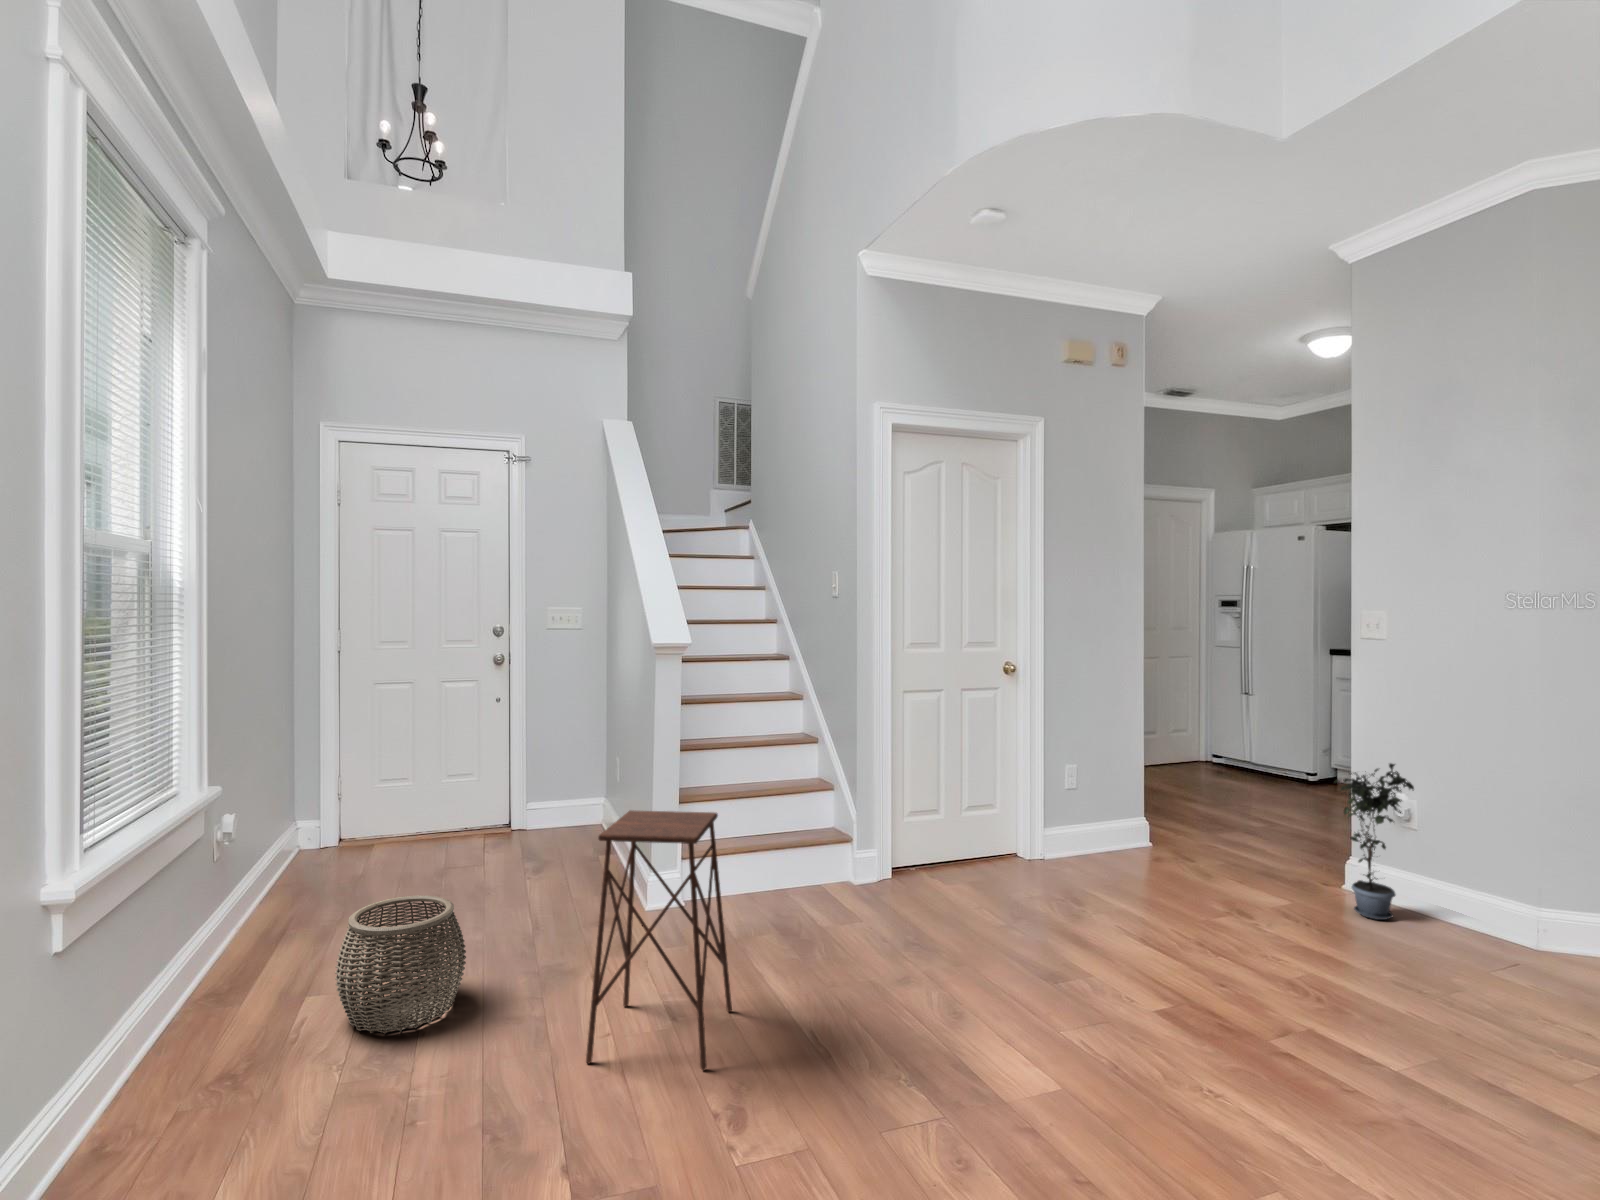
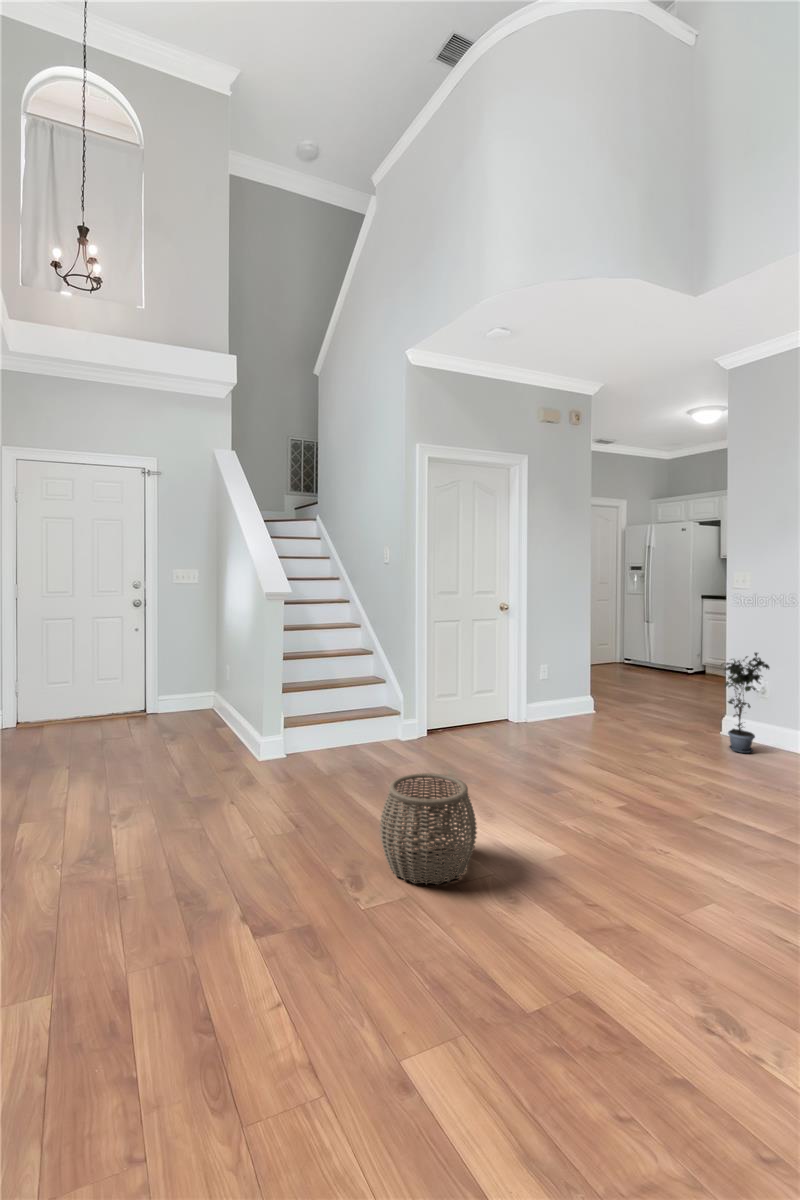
side table: present [586,810,732,1070] -> none [236,684,334,858]
woven basket: present [335,895,466,1034] -> present [379,773,477,885]

